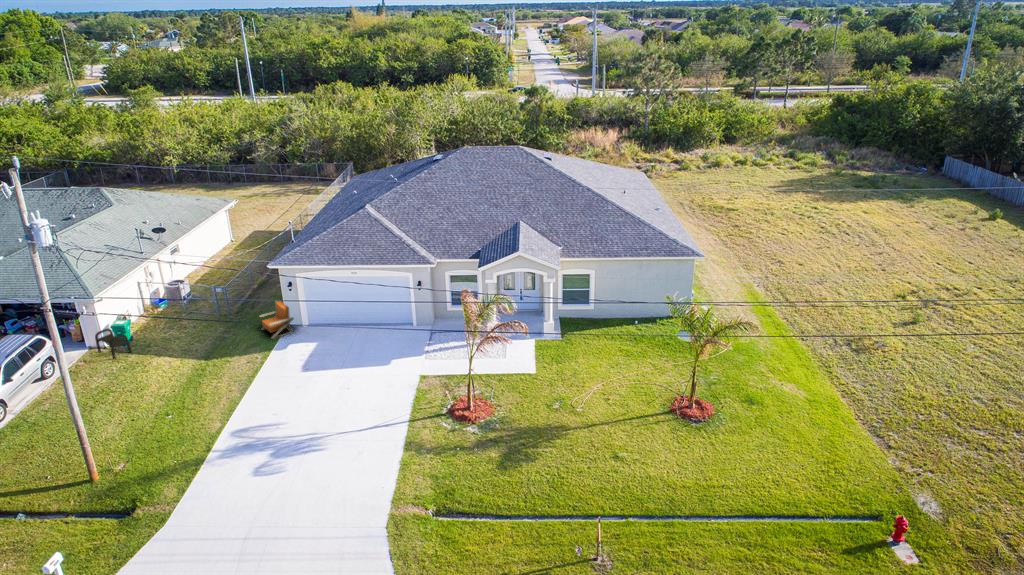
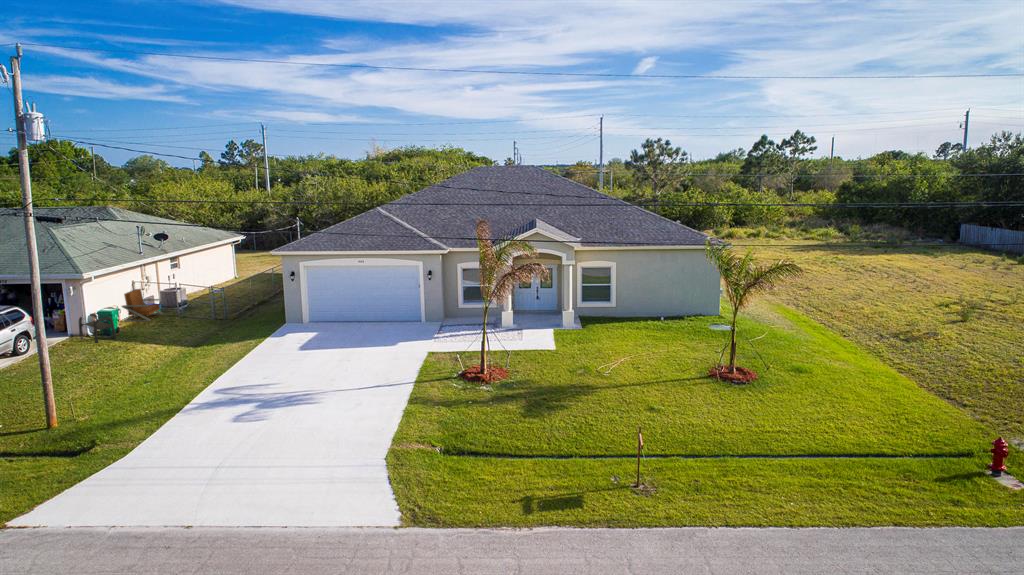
lounge chair: present [260,301,295,339] -> present [122,289,163,322]

